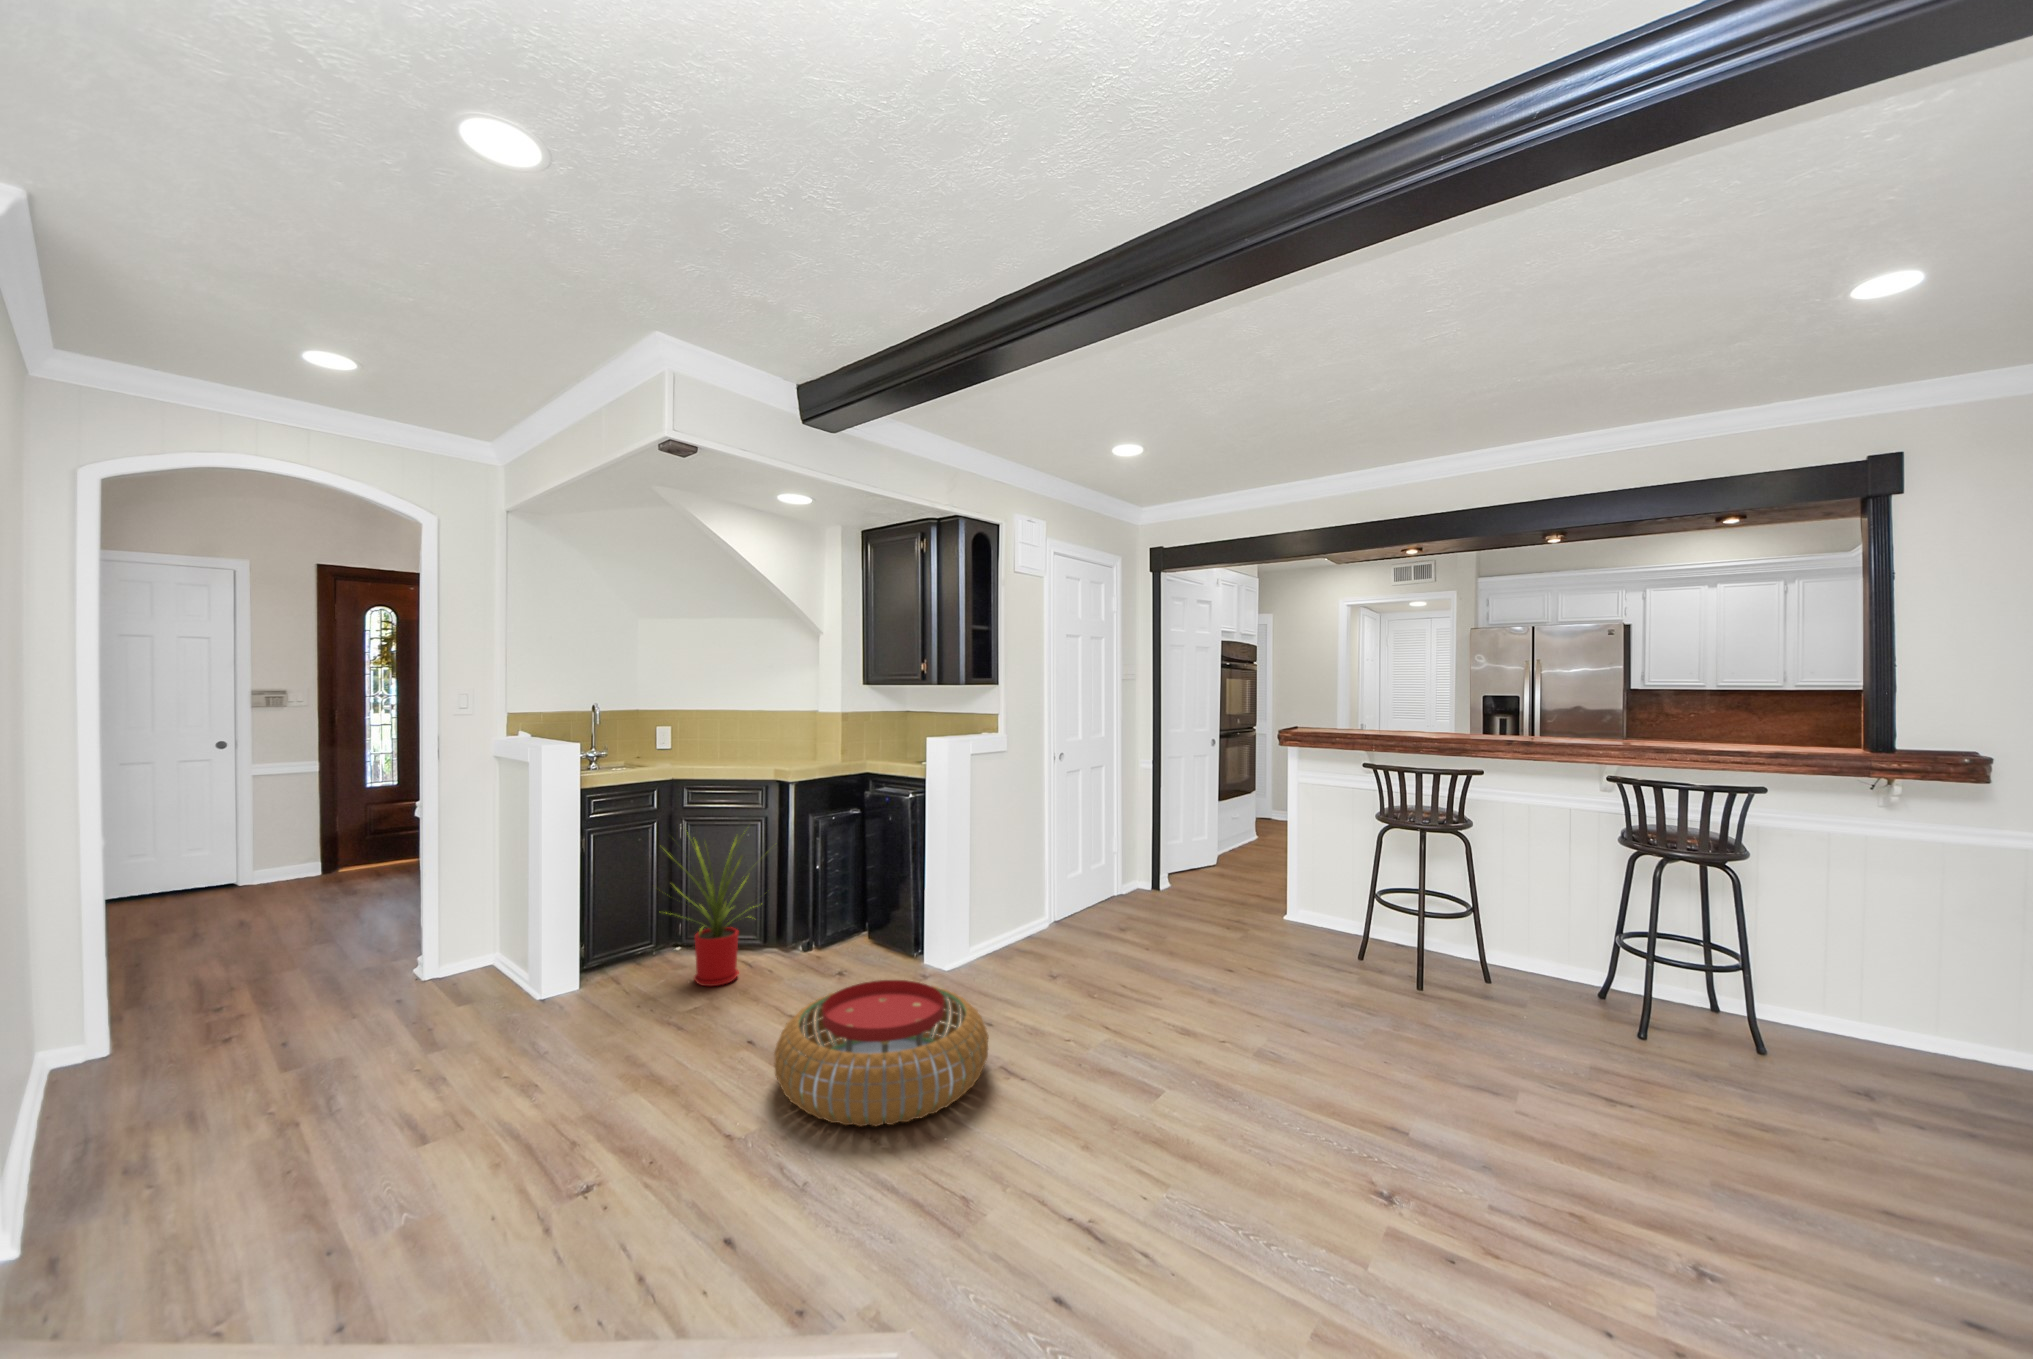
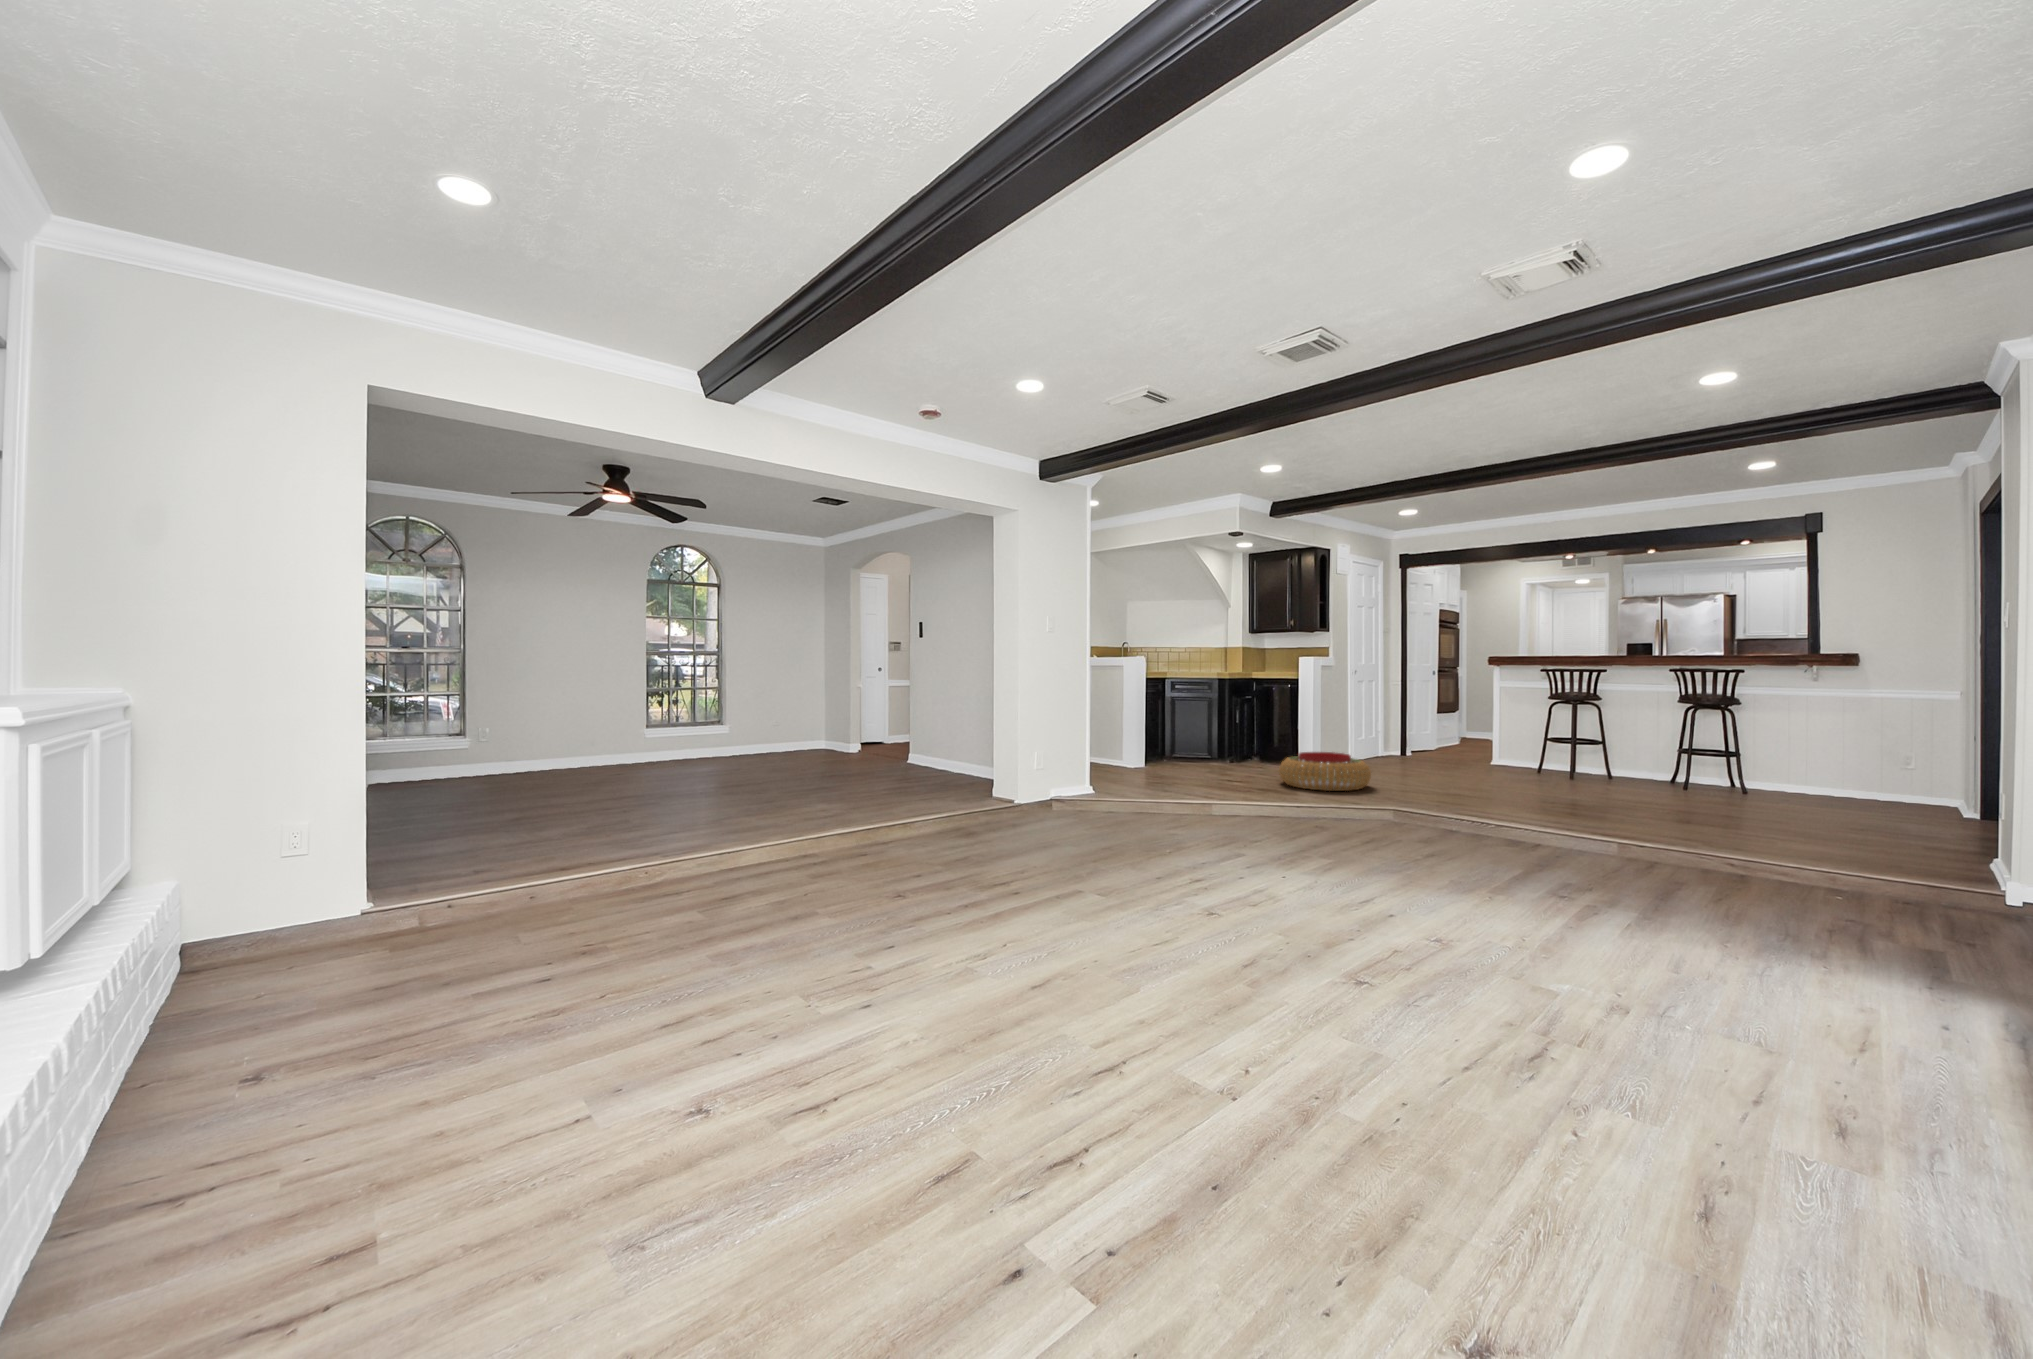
house plant: present [679,833,747,986] -> none [1179,697,1234,769]

